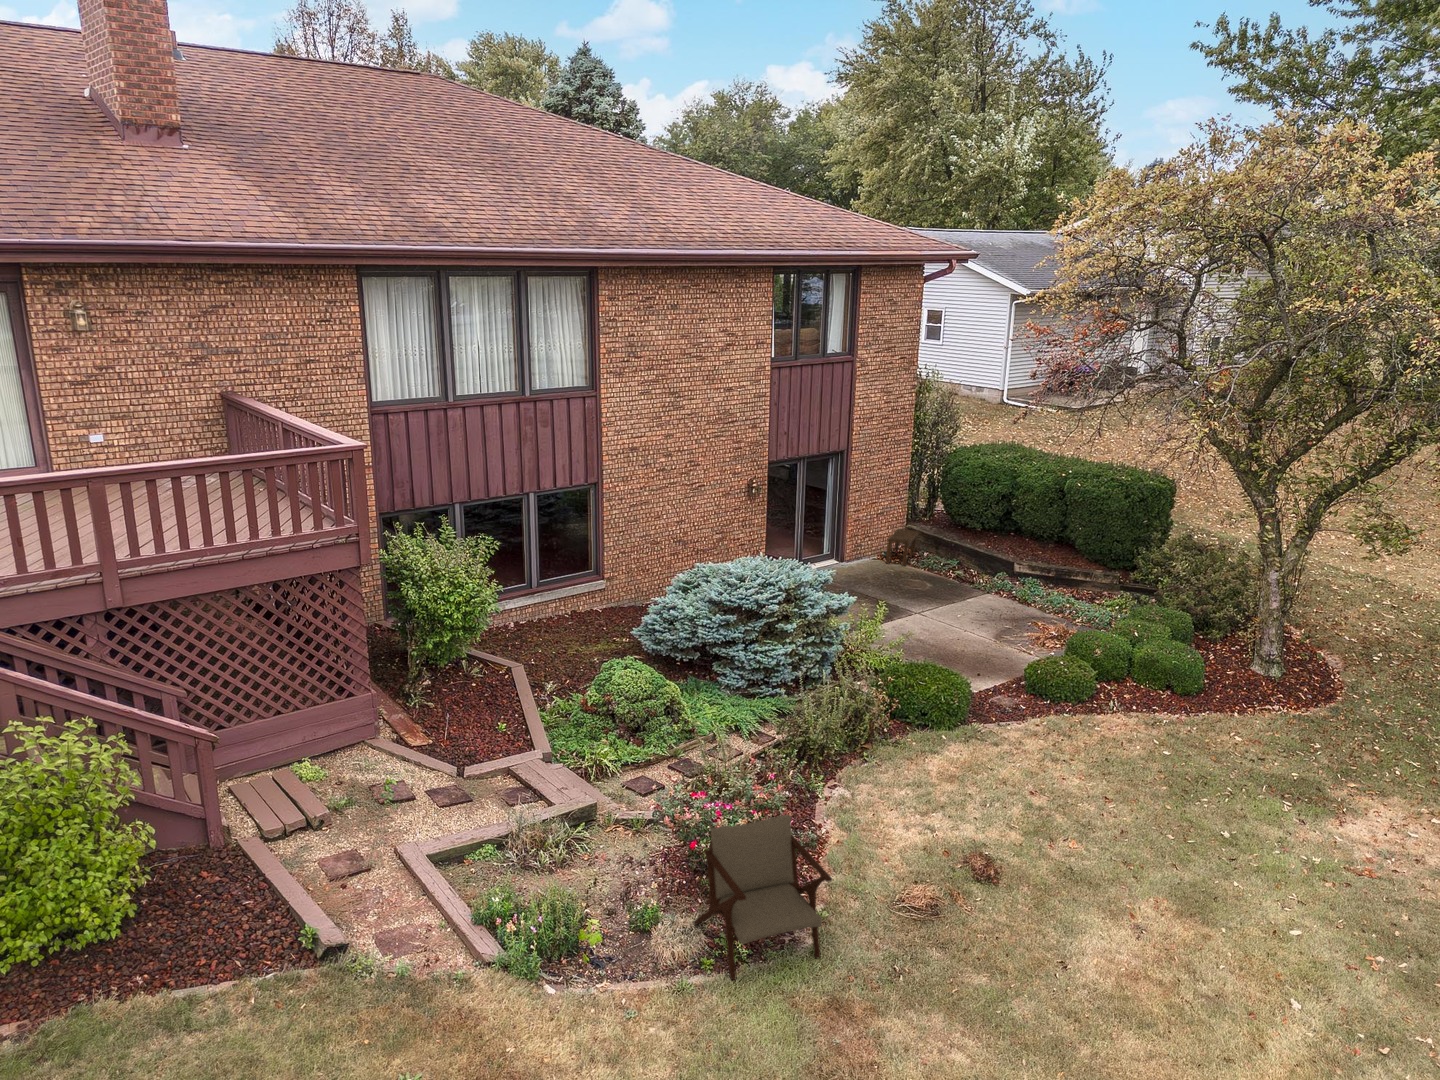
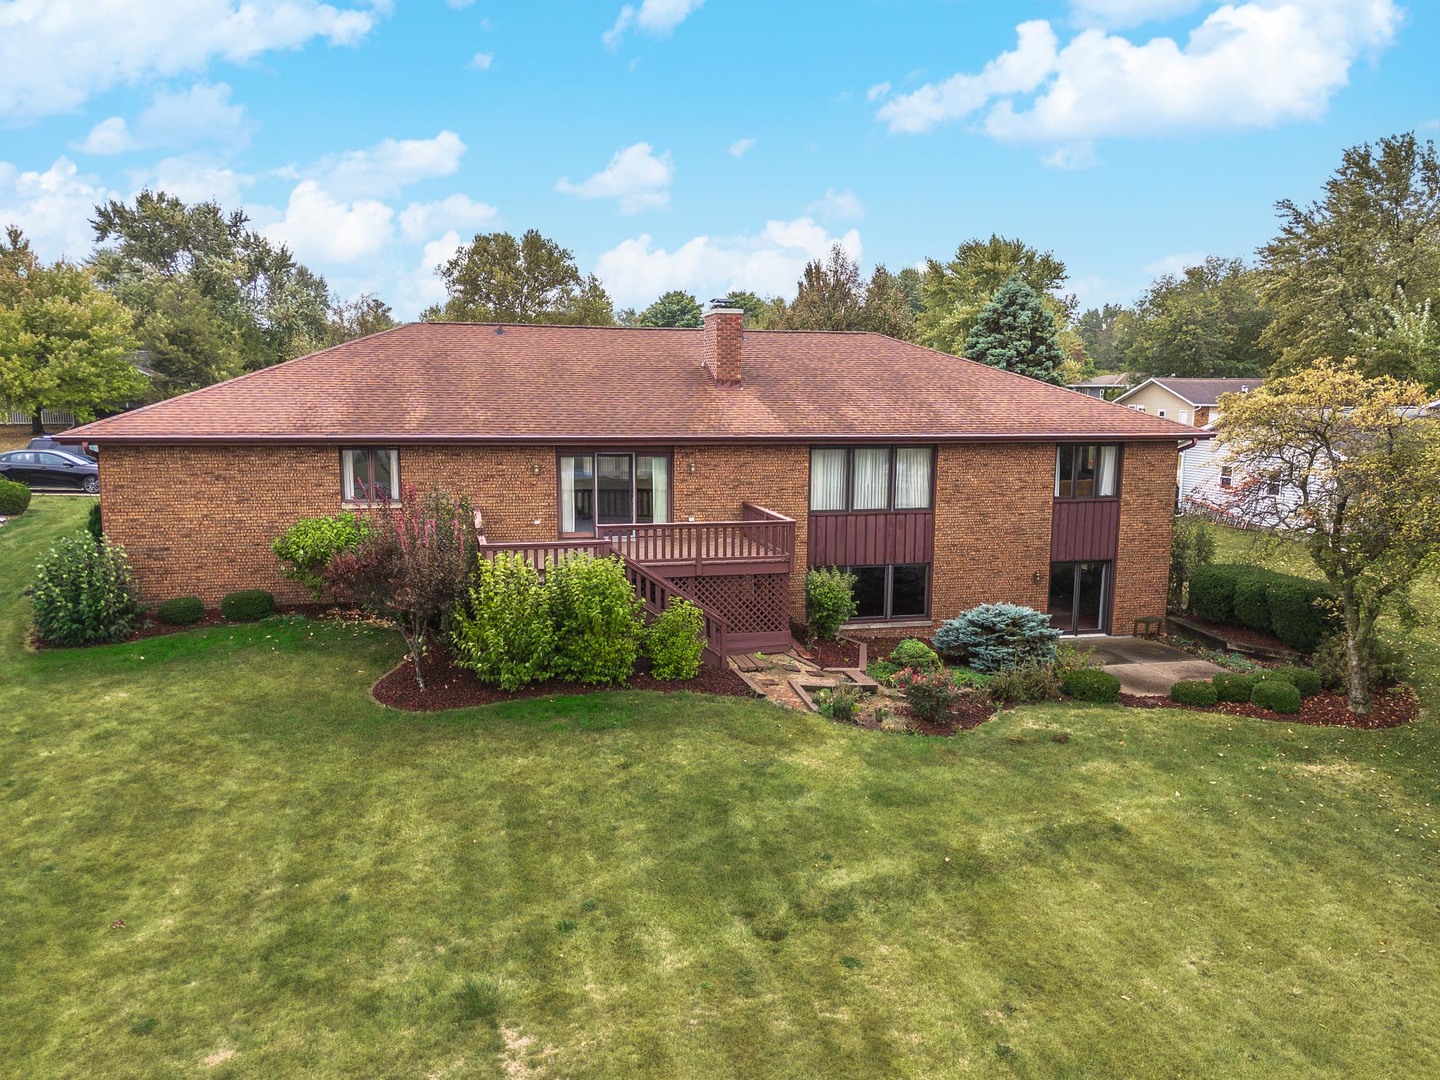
lounge chair: present [694,815,832,980] -> none [905,684,960,748]

